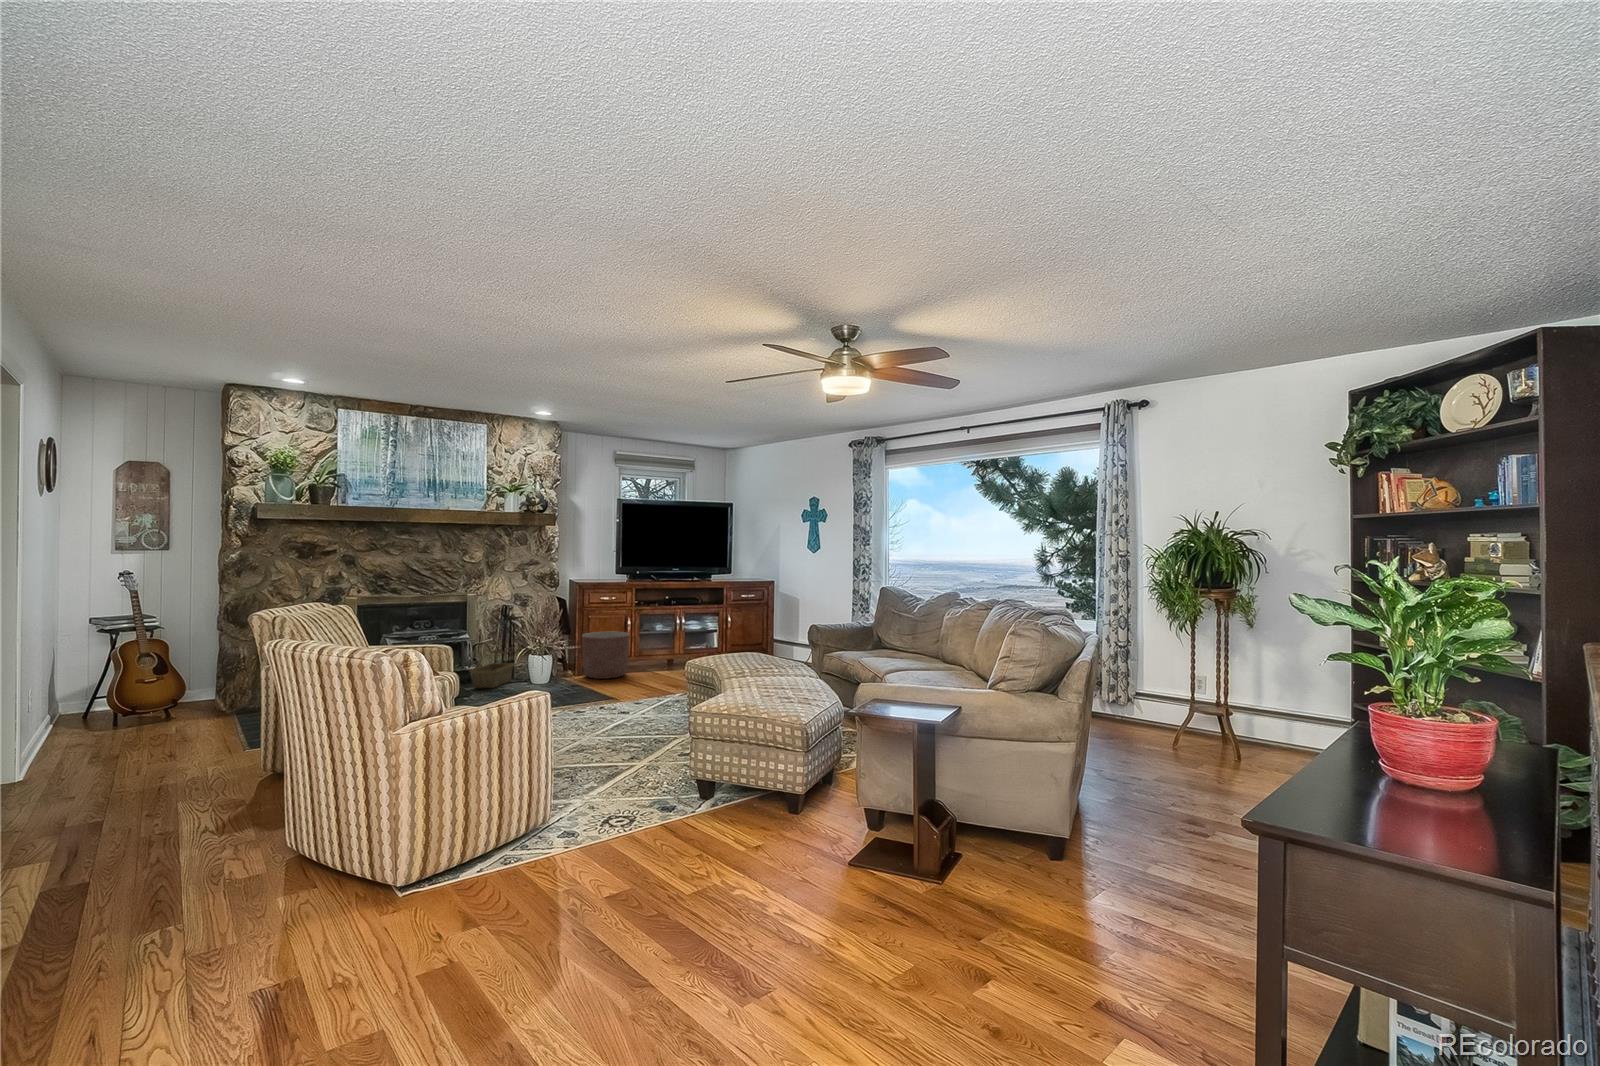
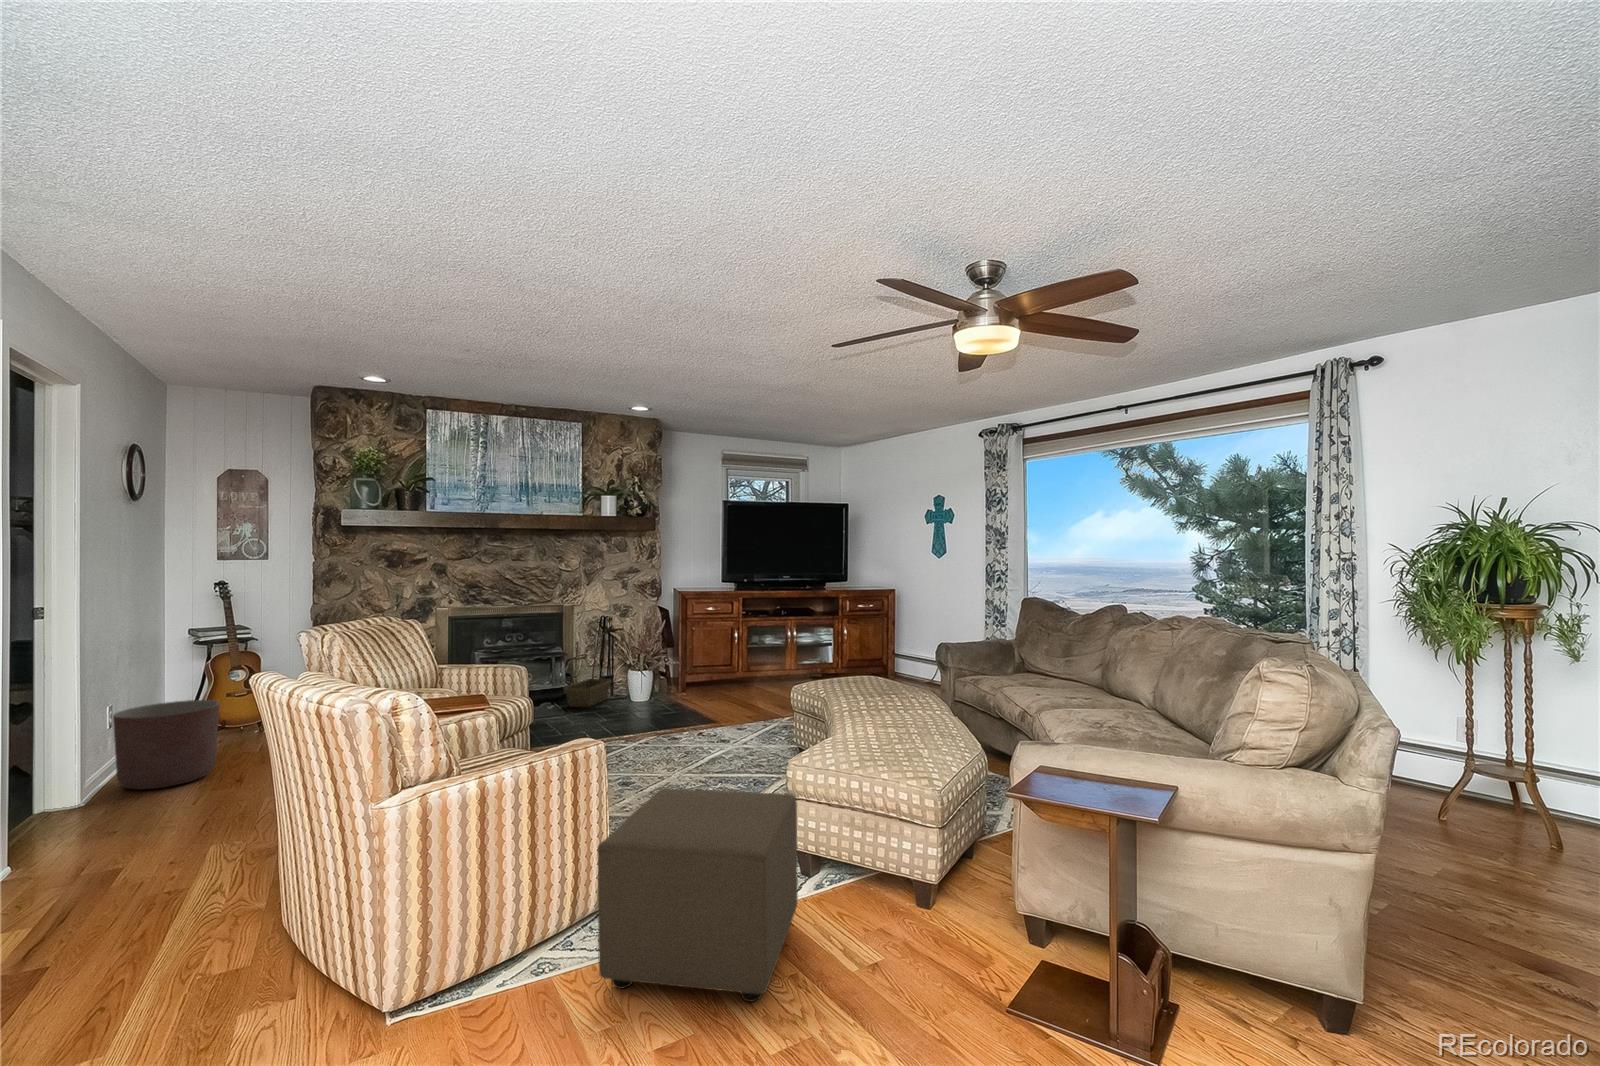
planter: present [582,632,629,679] -> present [113,700,219,790]
ottoman: none [559,729,702,866] -> present [598,788,798,1002]

